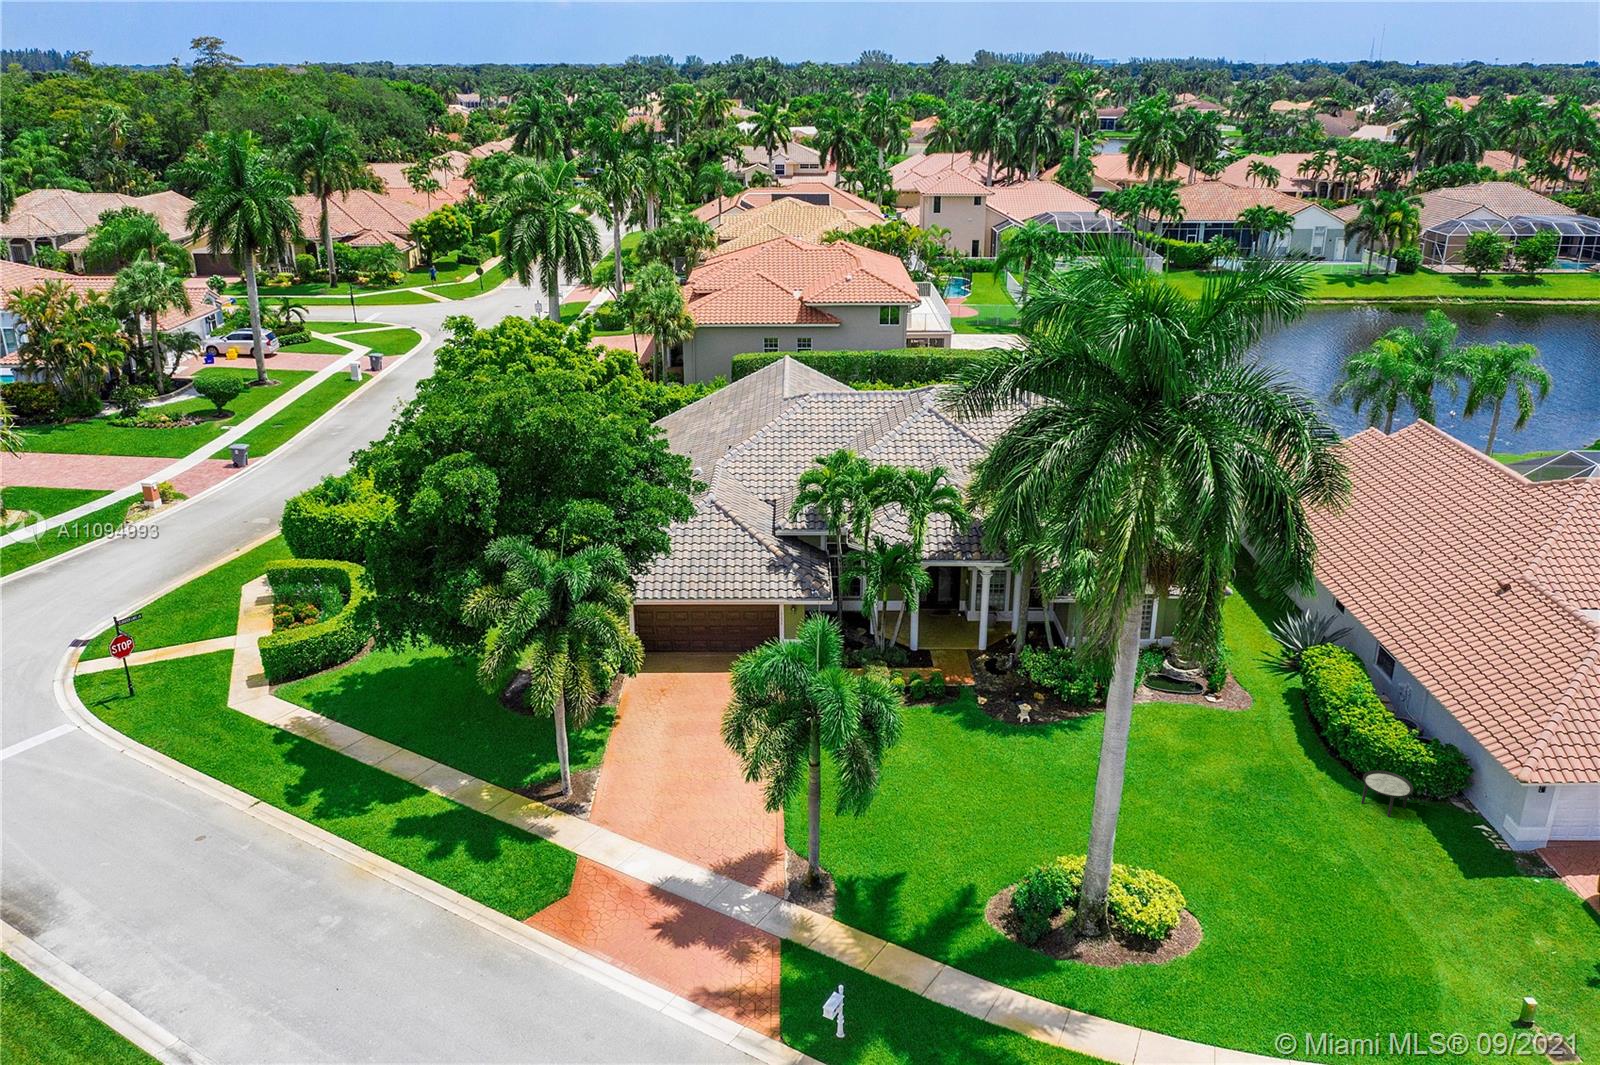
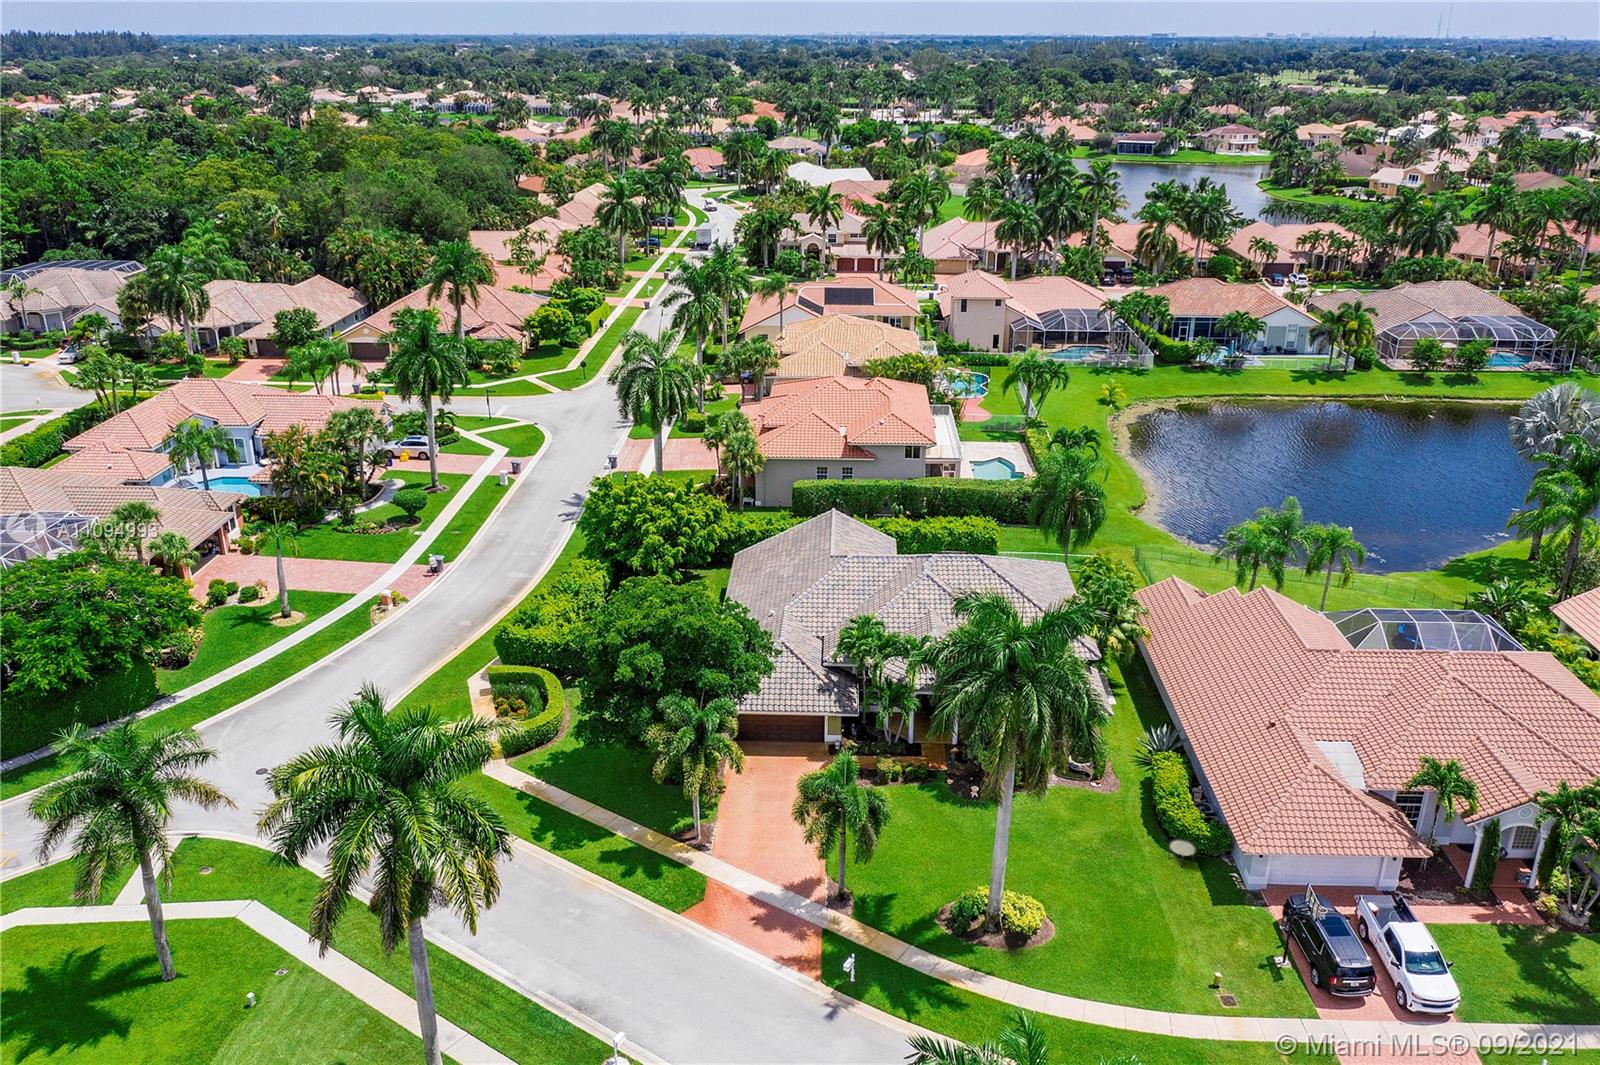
lounge chair: none [1112,929,1161,979] -> present [1004,930,1027,951]

